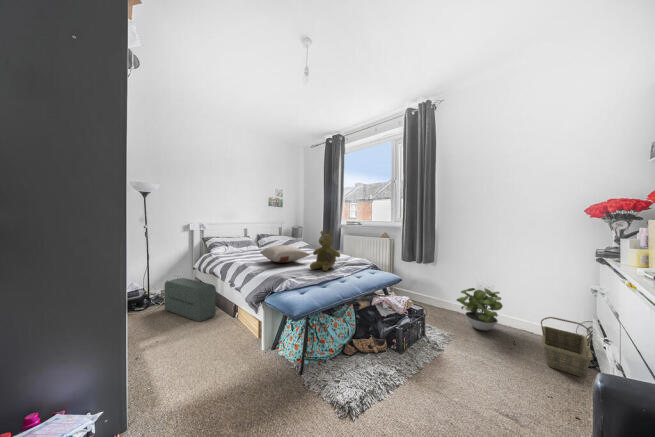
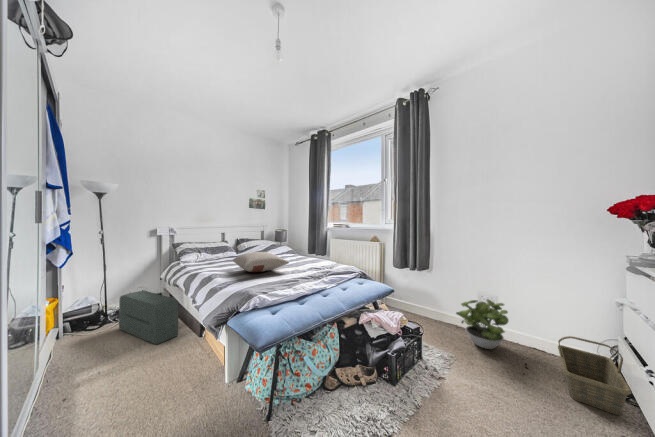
stuffed bear: present [310,231,340,271] -> none [287,235,323,283]

